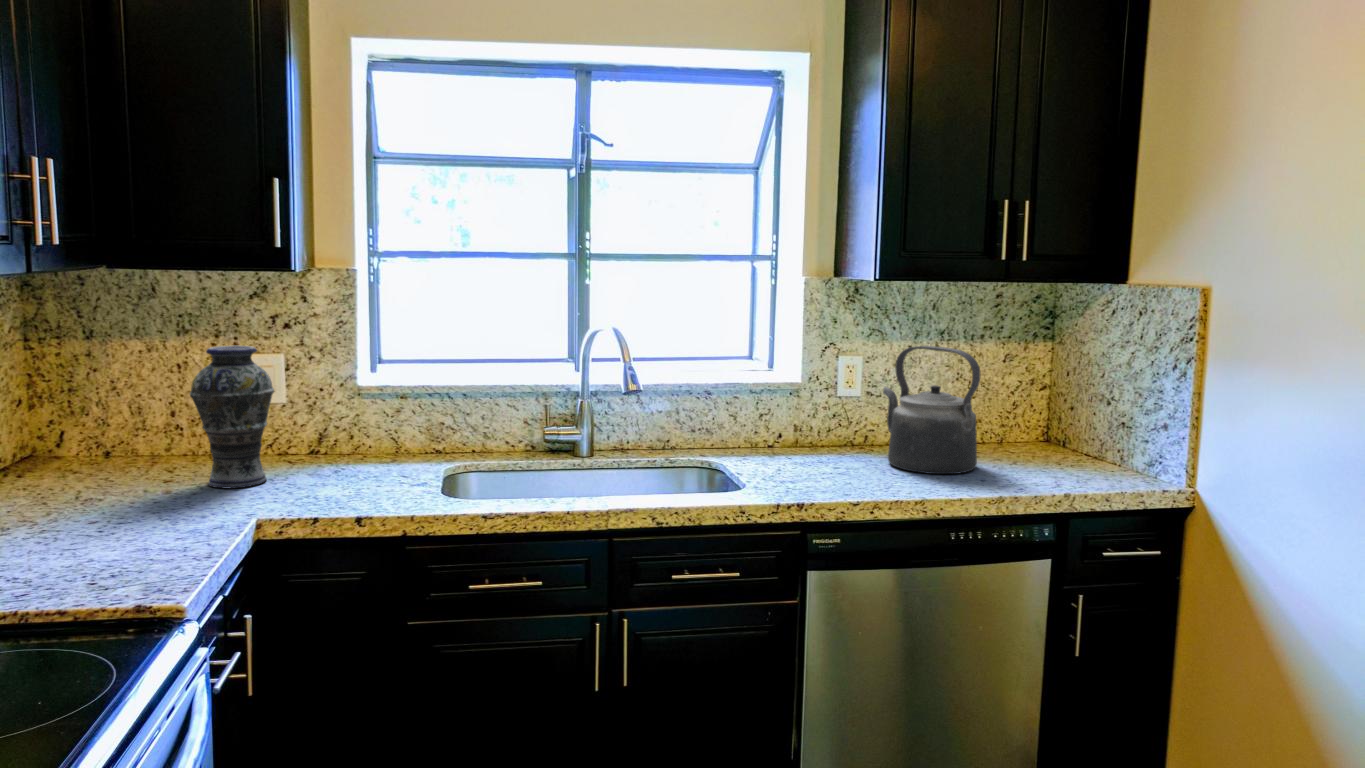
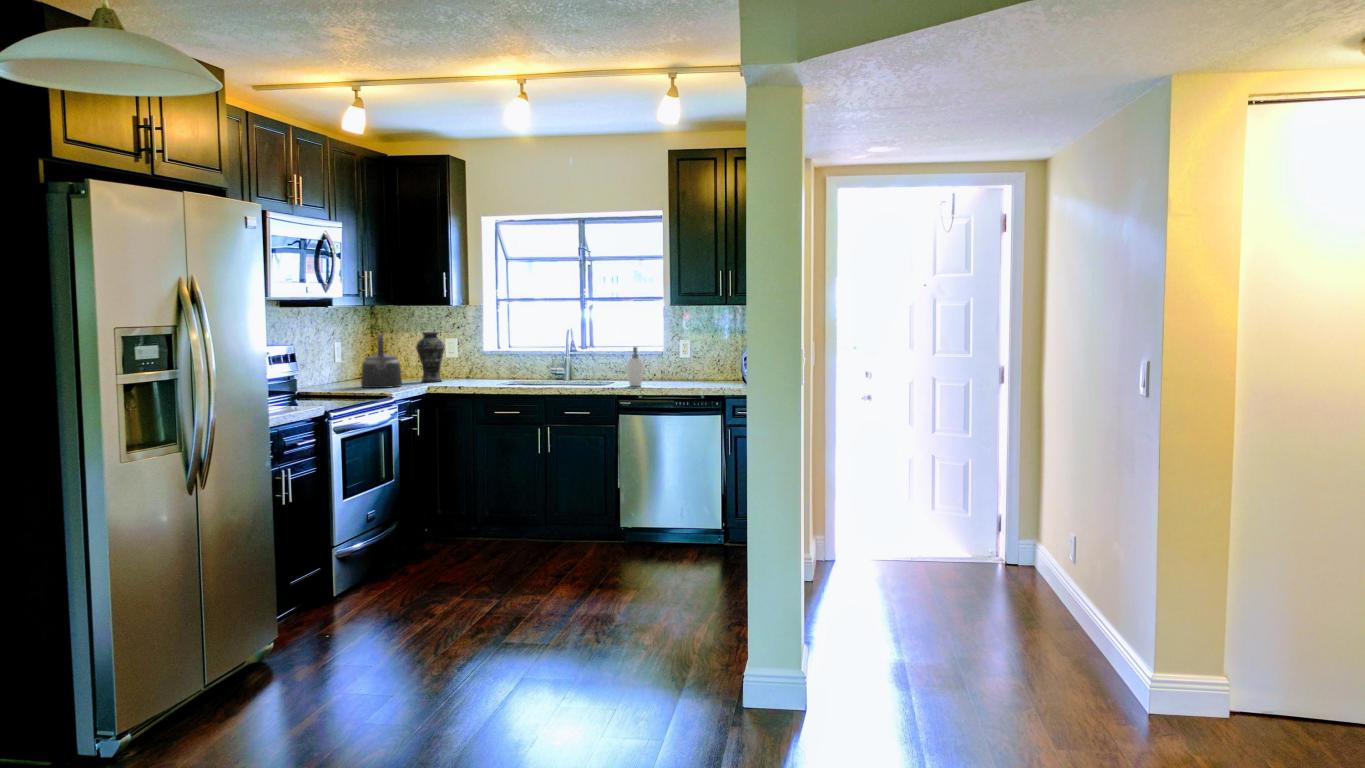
kettle: present [883,346,981,474] -> present [361,334,402,388]
soap dispenser: none [800,389,843,488] -> present [627,347,644,386]

